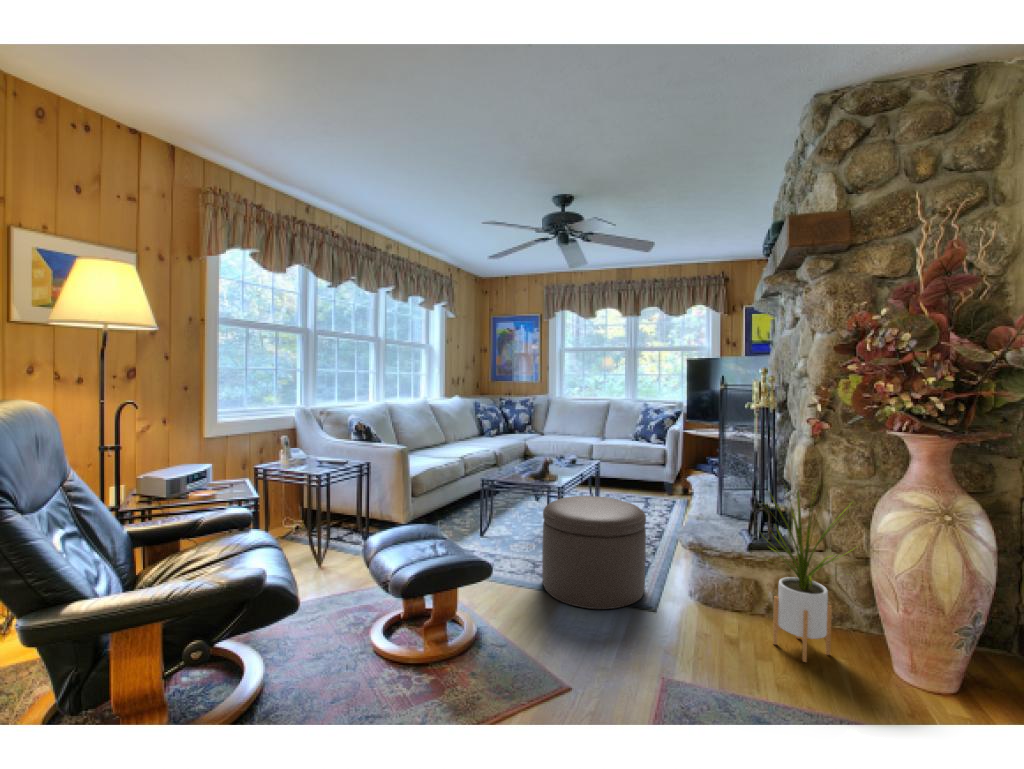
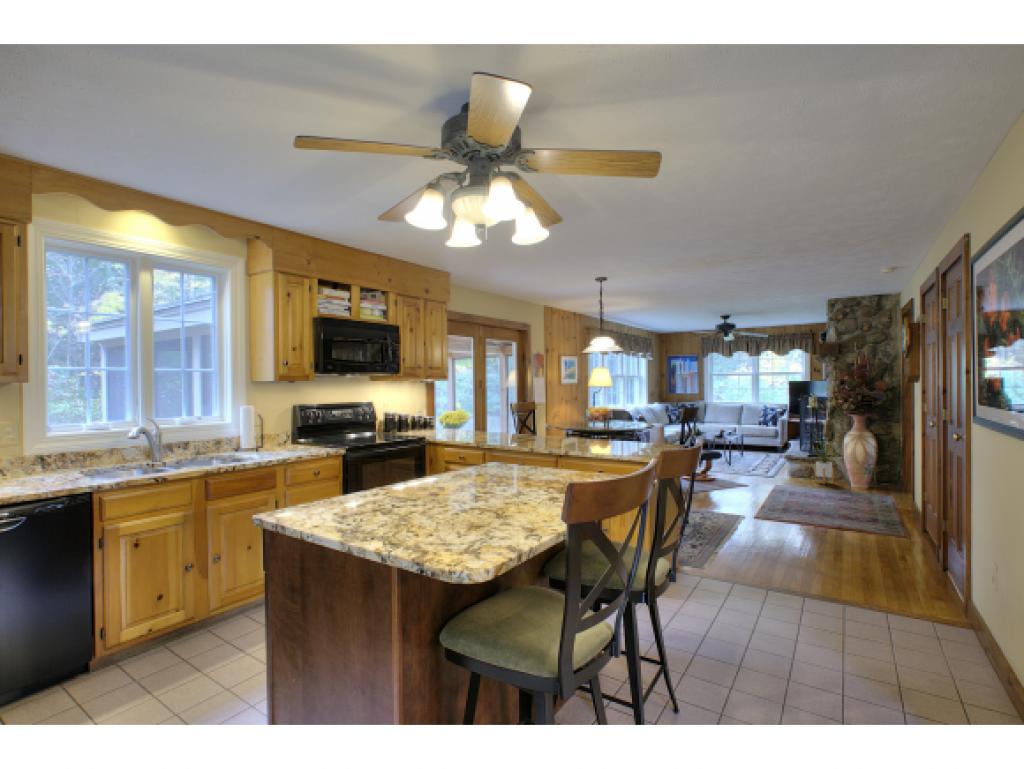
ottoman: present [542,496,646,609] -> none [729,441,770,476]

